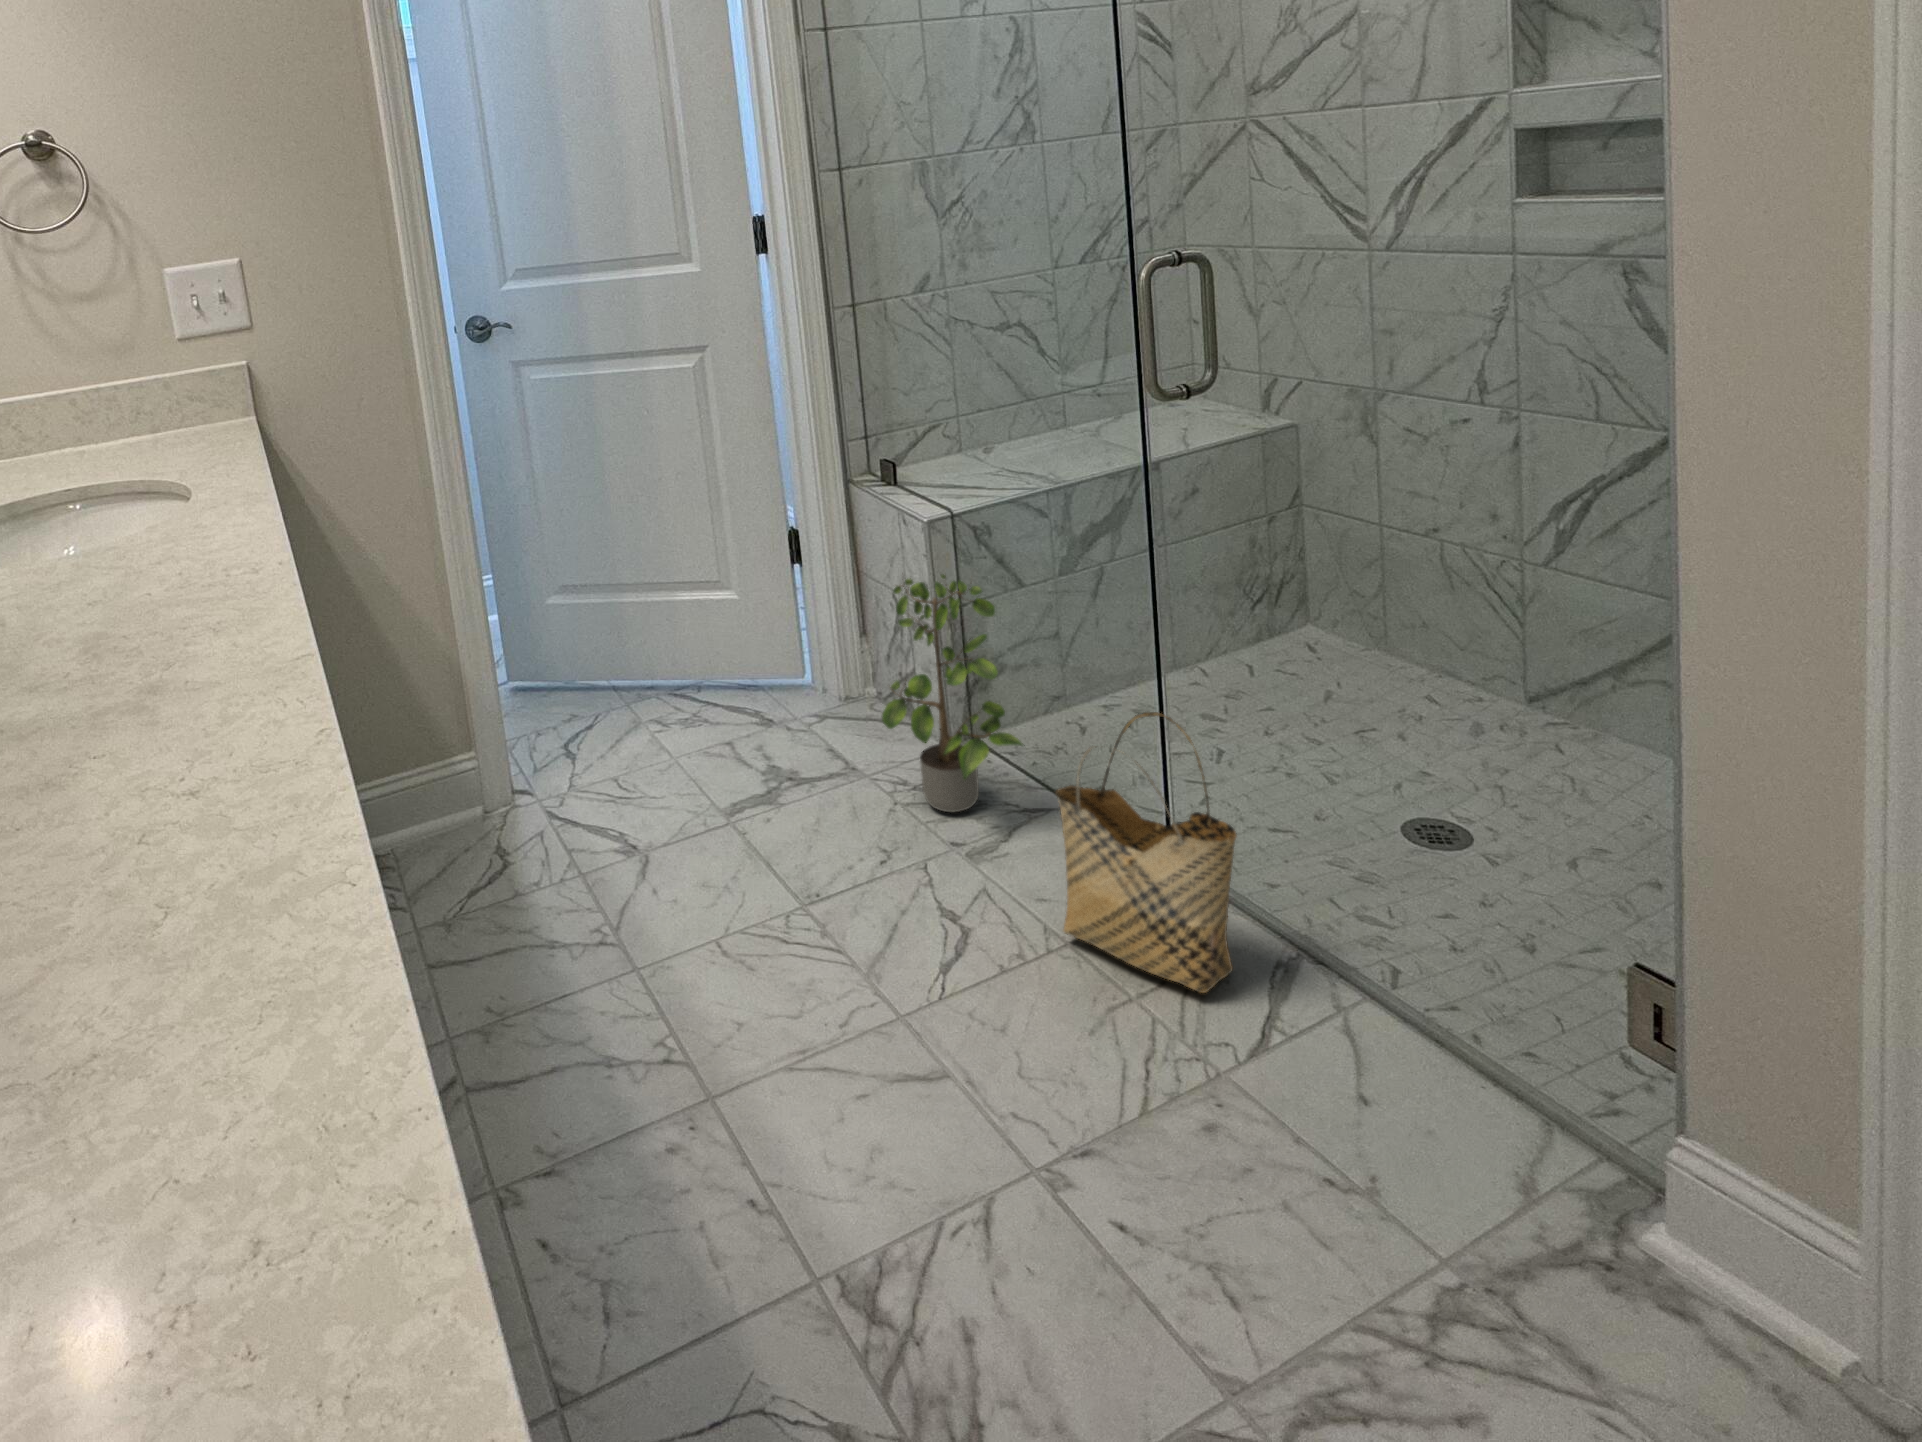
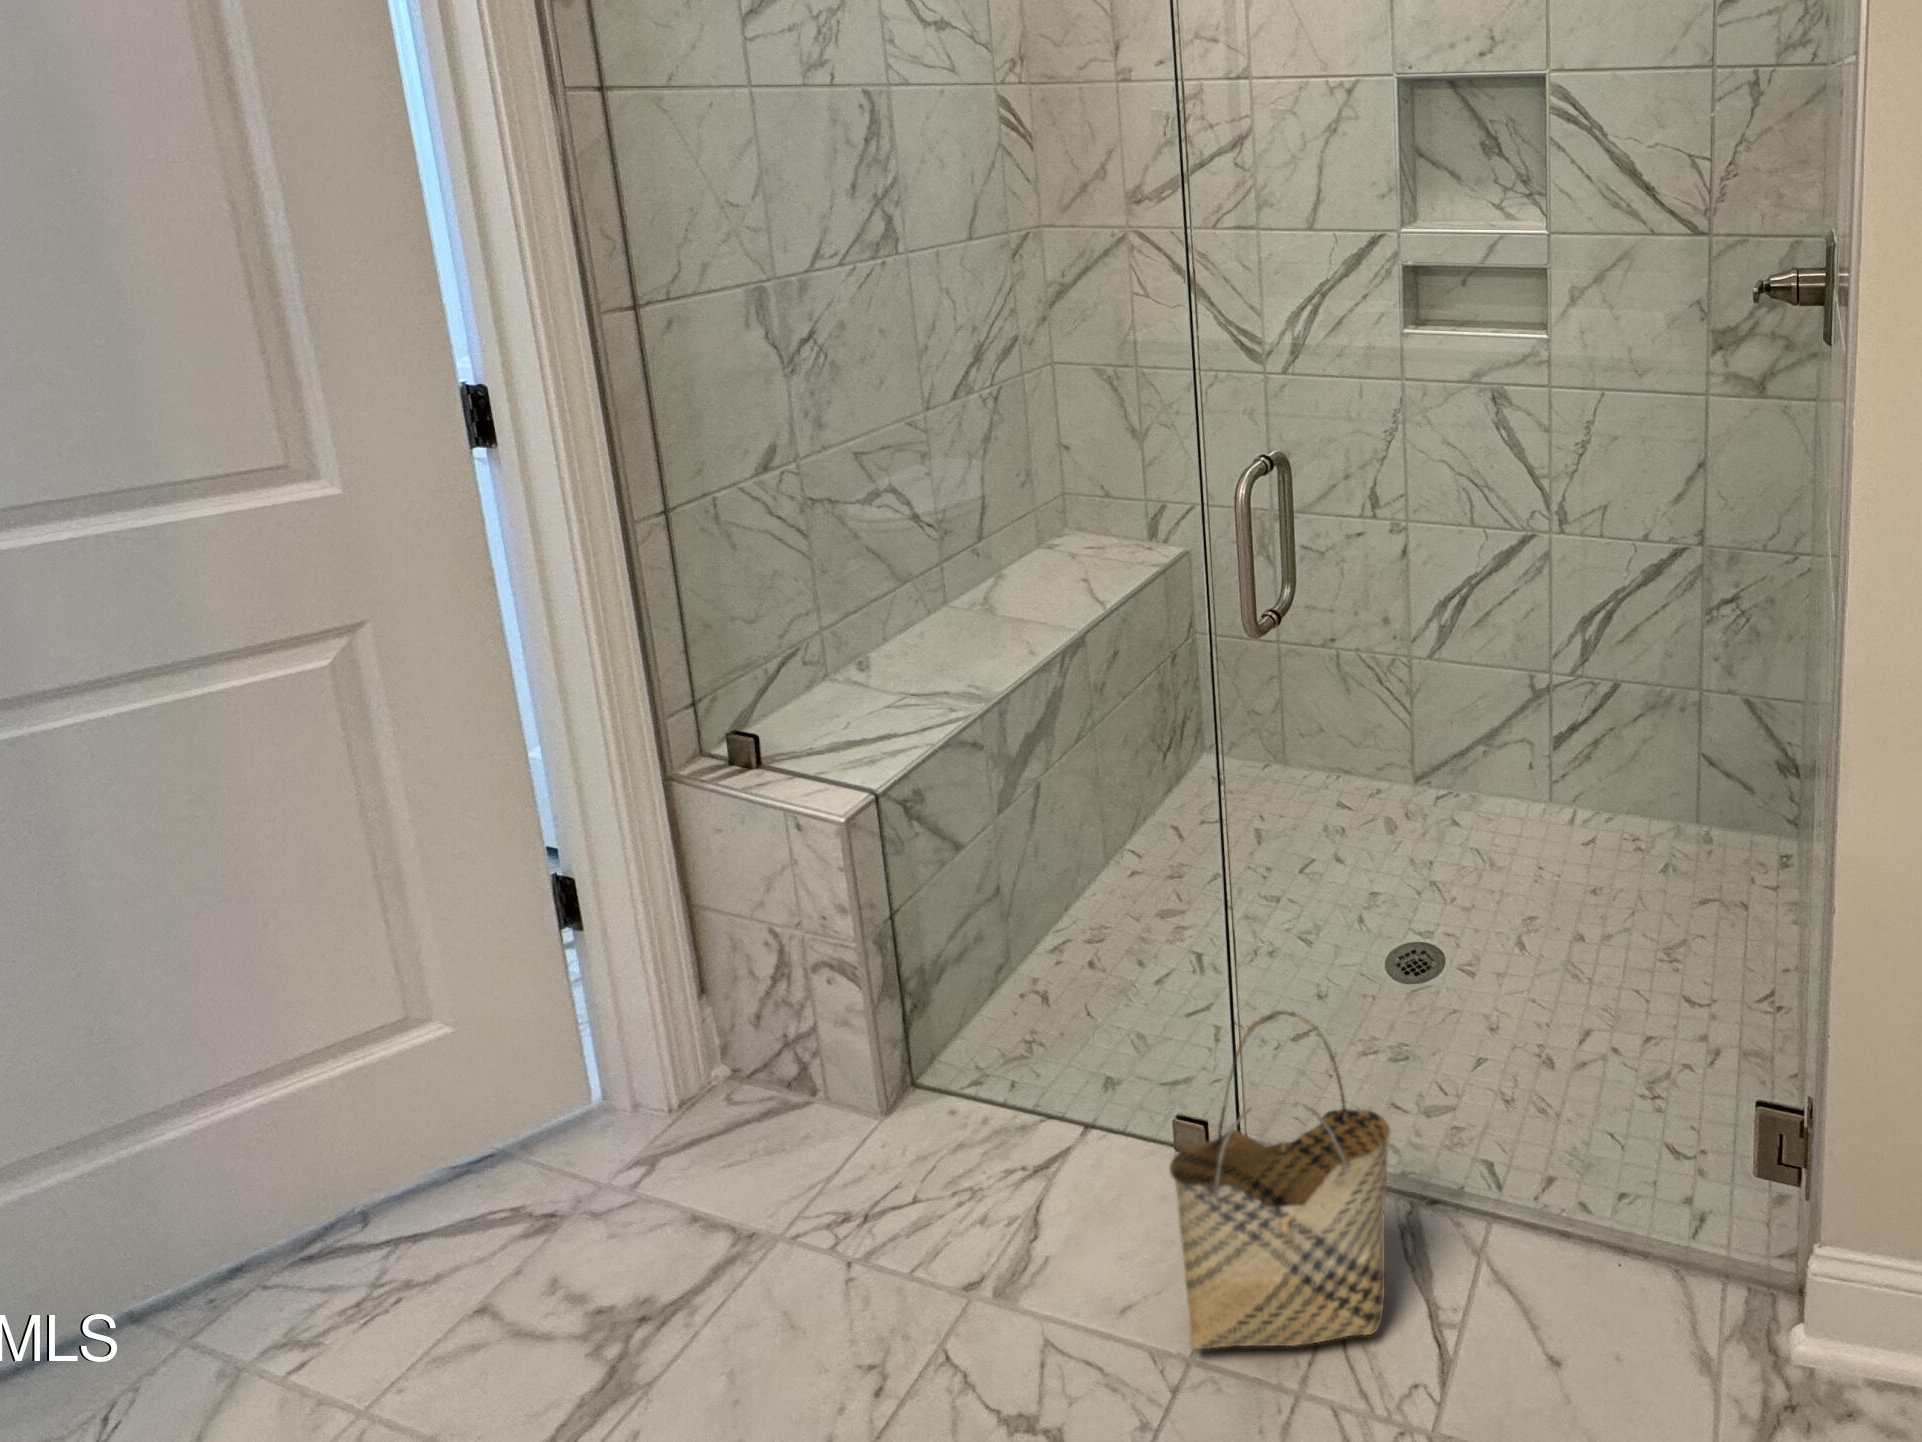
potted plant: present [882,574,1025,812] -> none [826,899,1057,1239]

